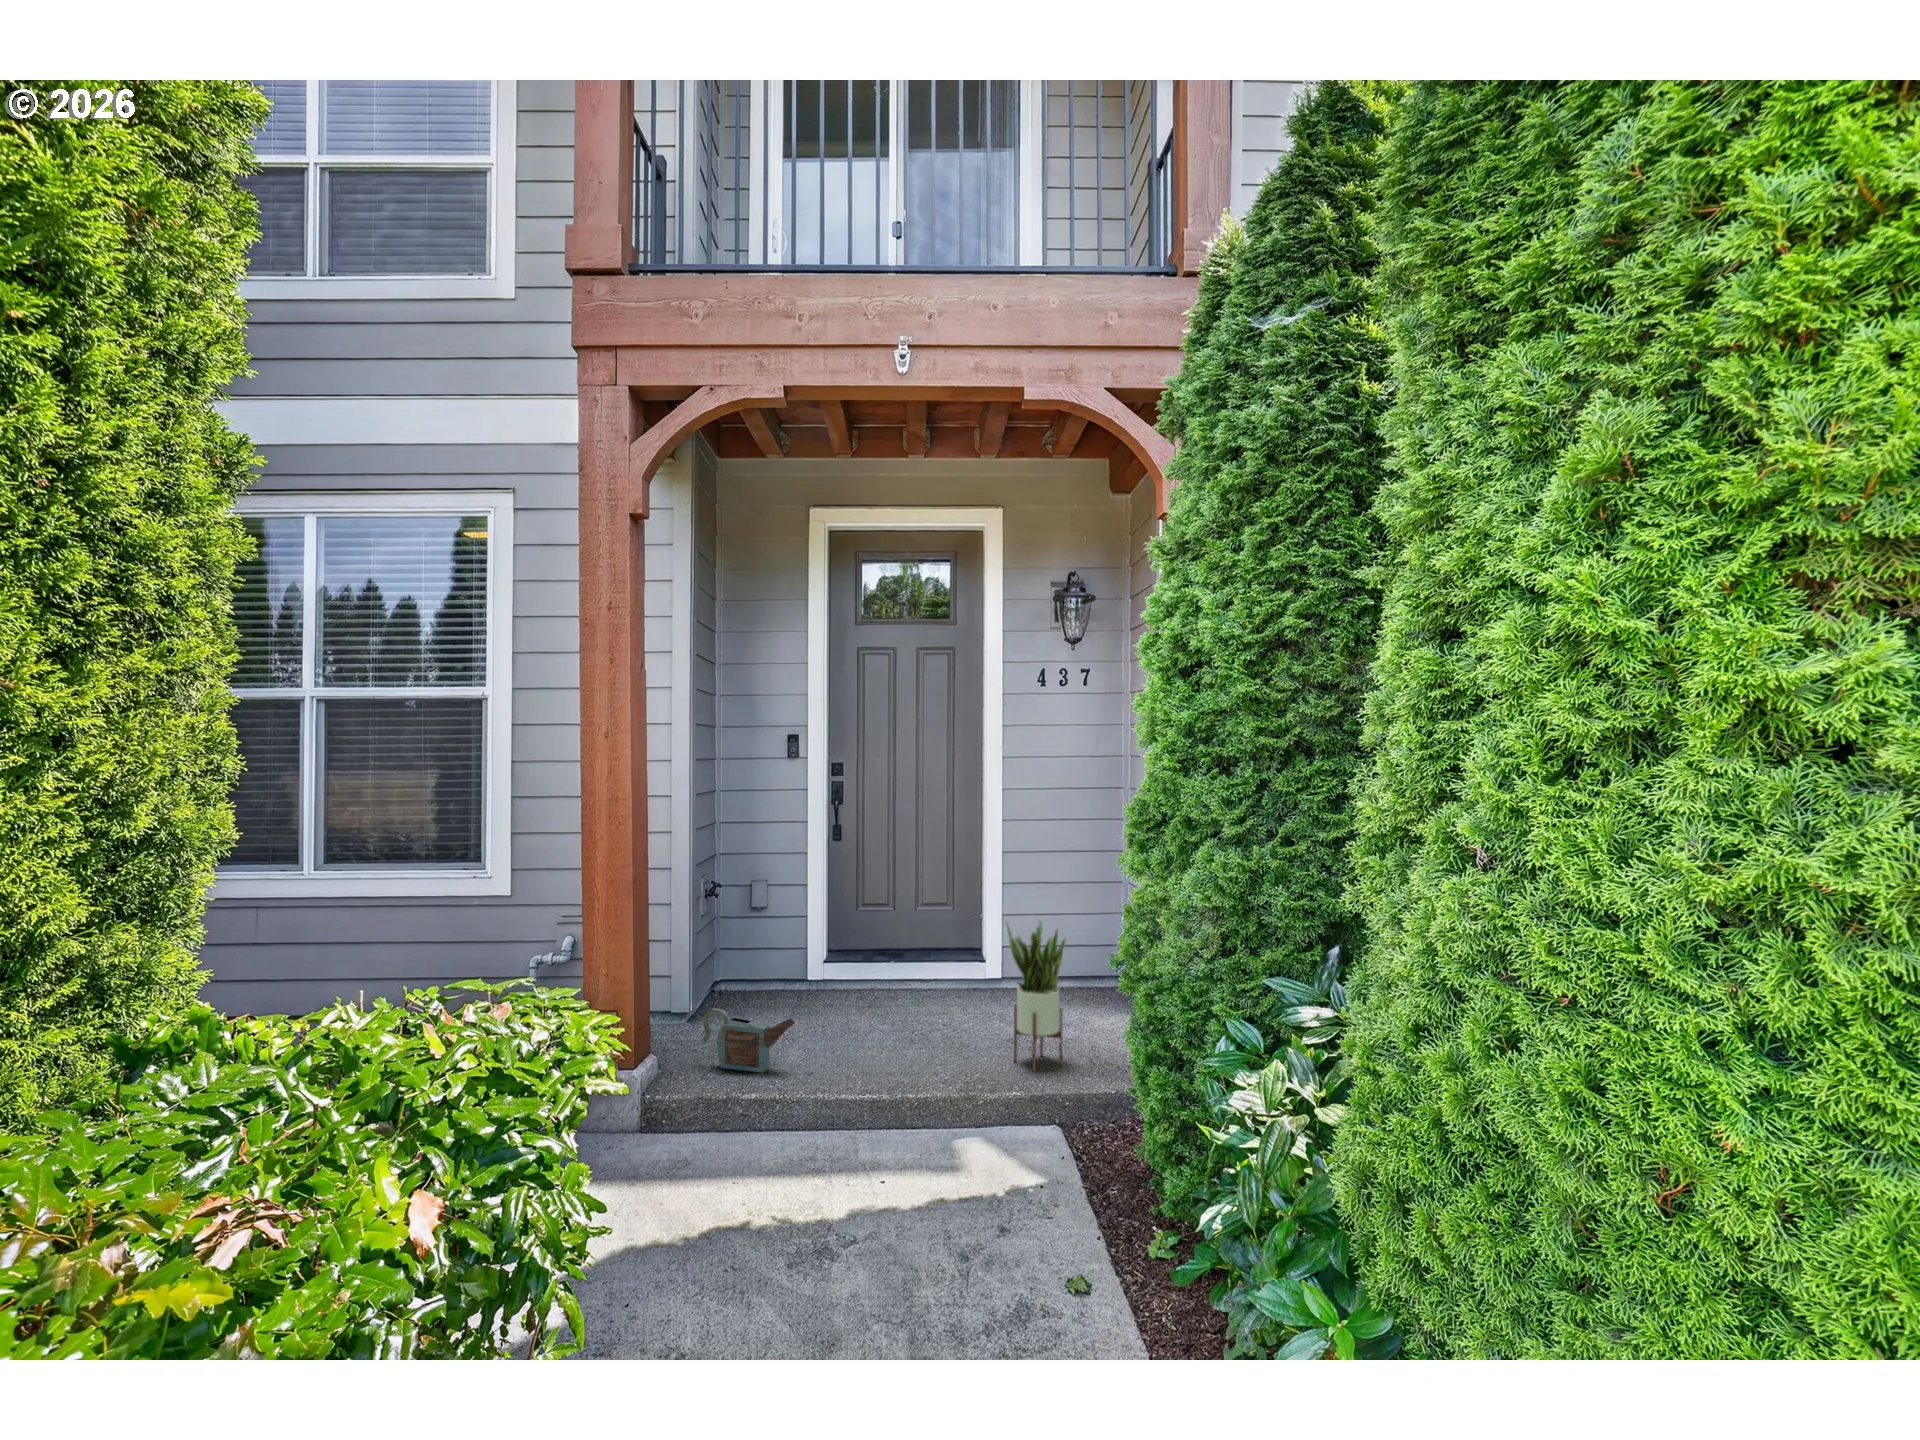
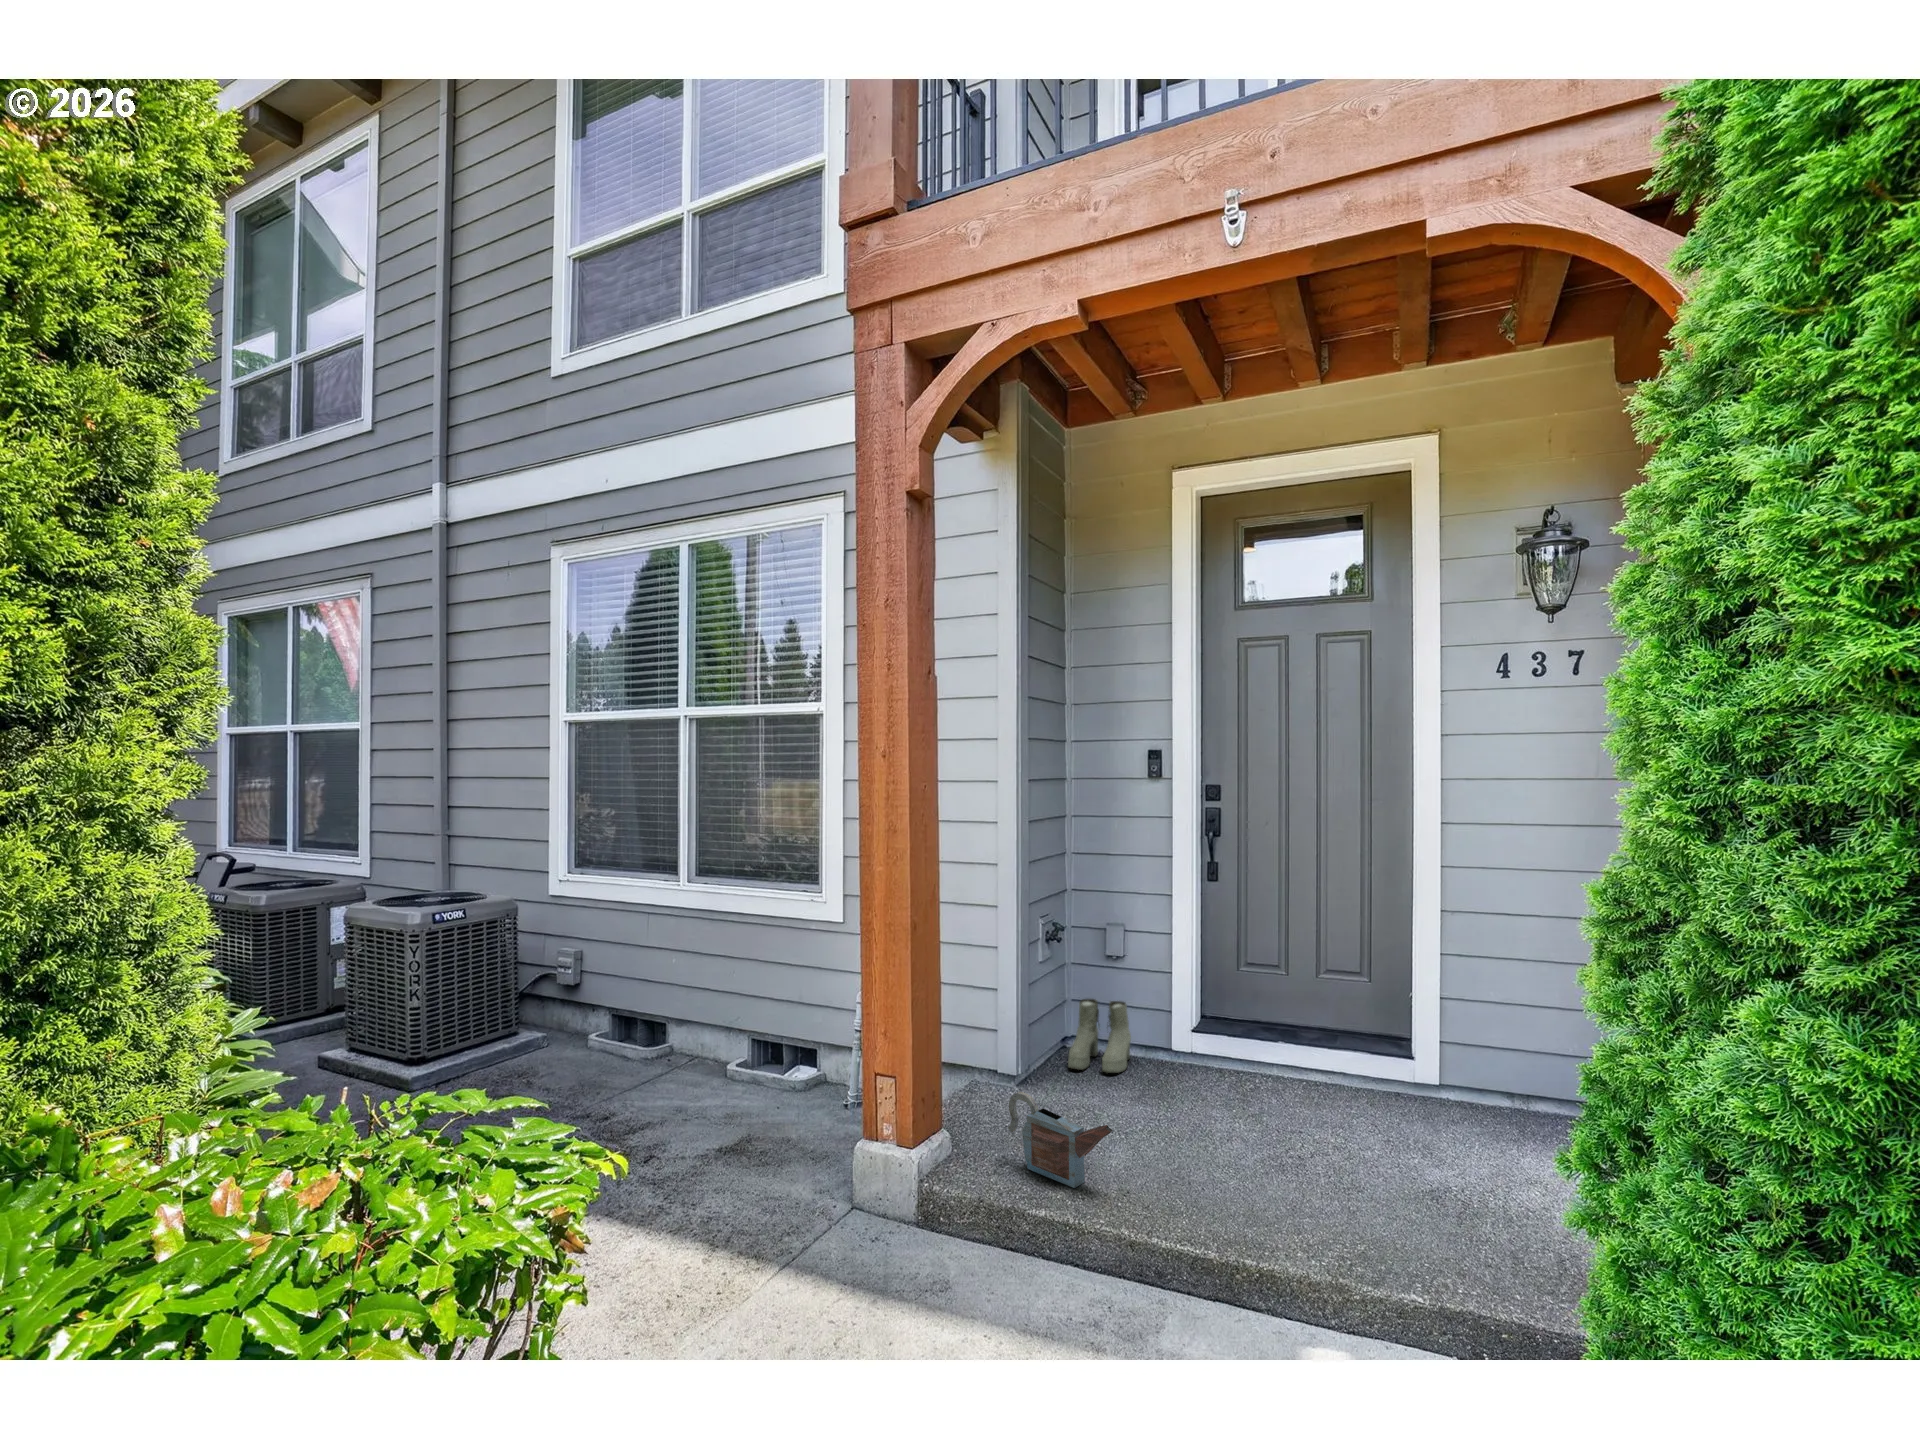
potted plant: present [1006,921,1066,1071] -> none [1418,1035,1527,1279]
boots: none [724,944,774,1003] -> present [1068,999,1131,1073]

